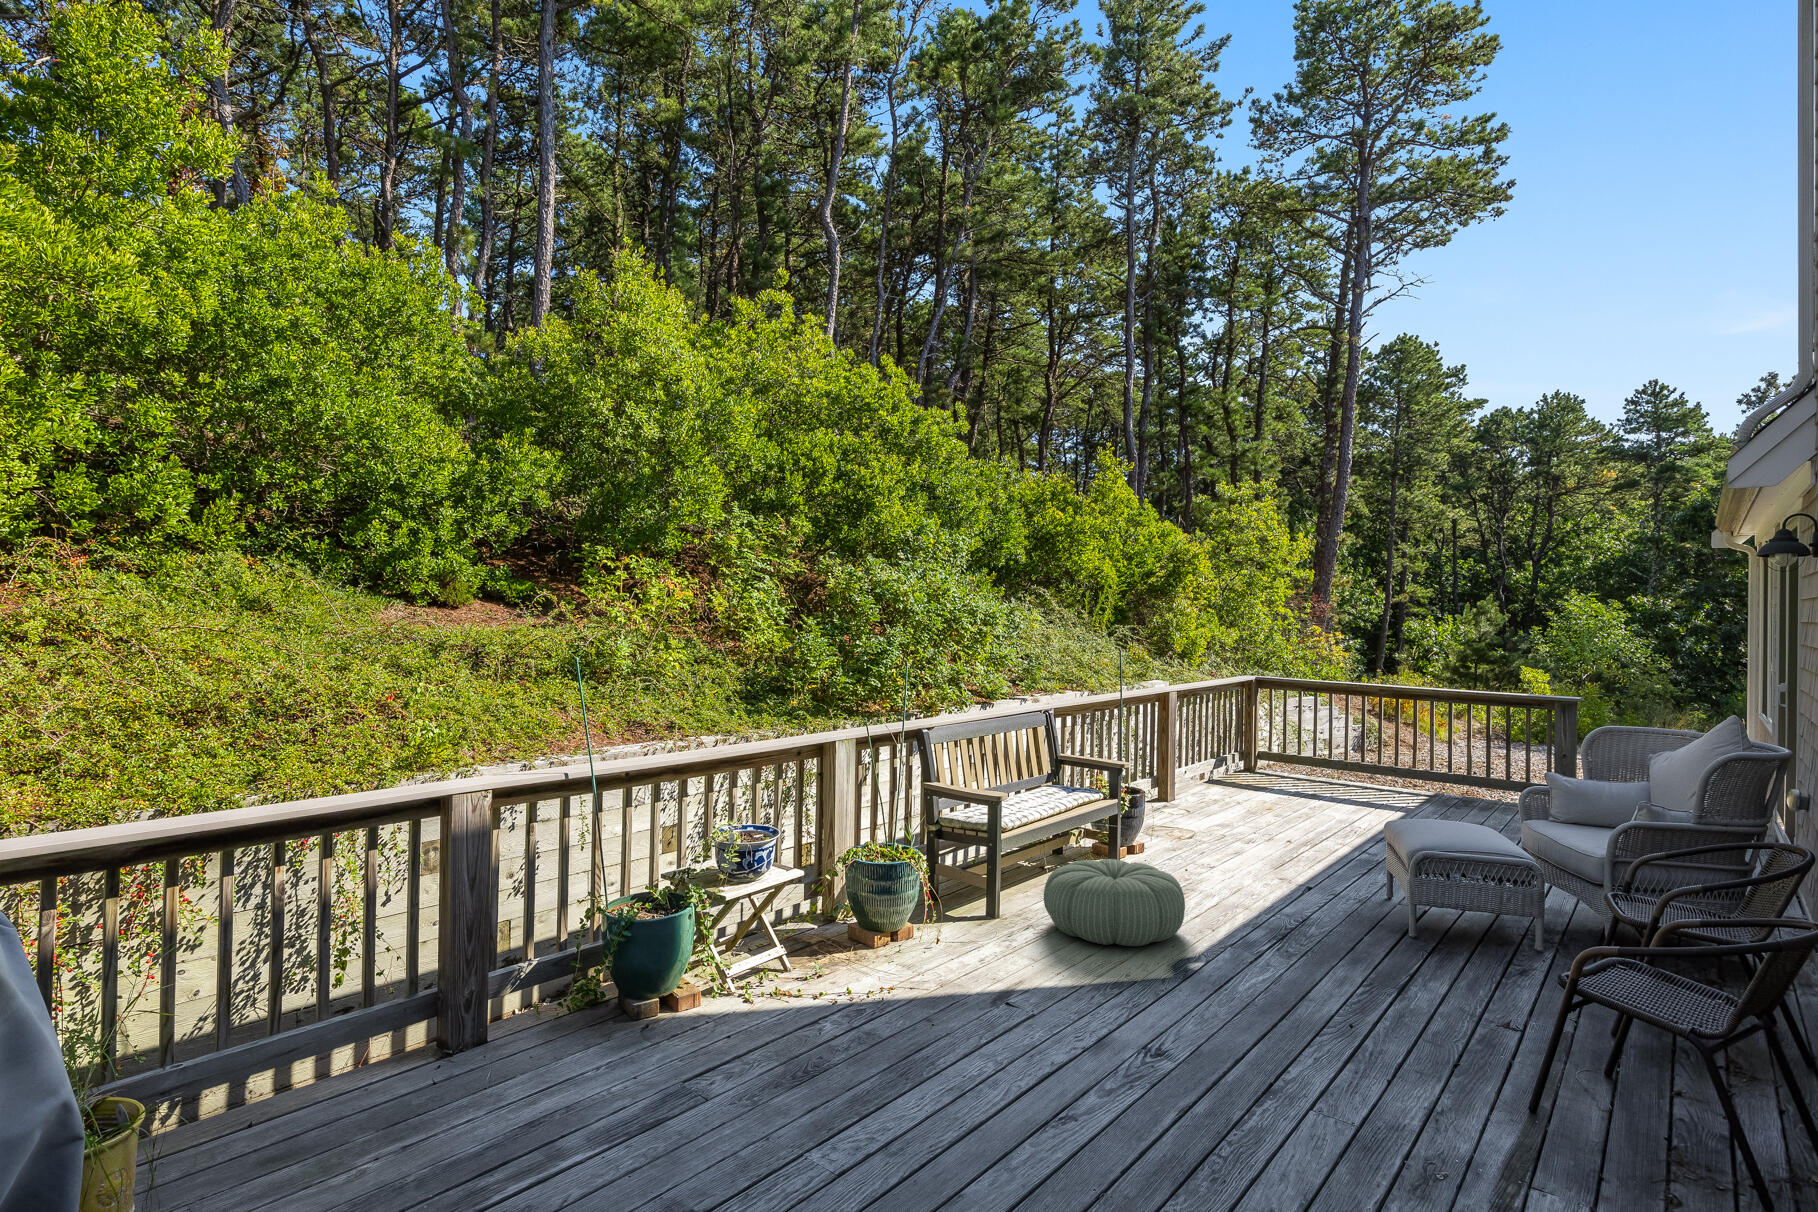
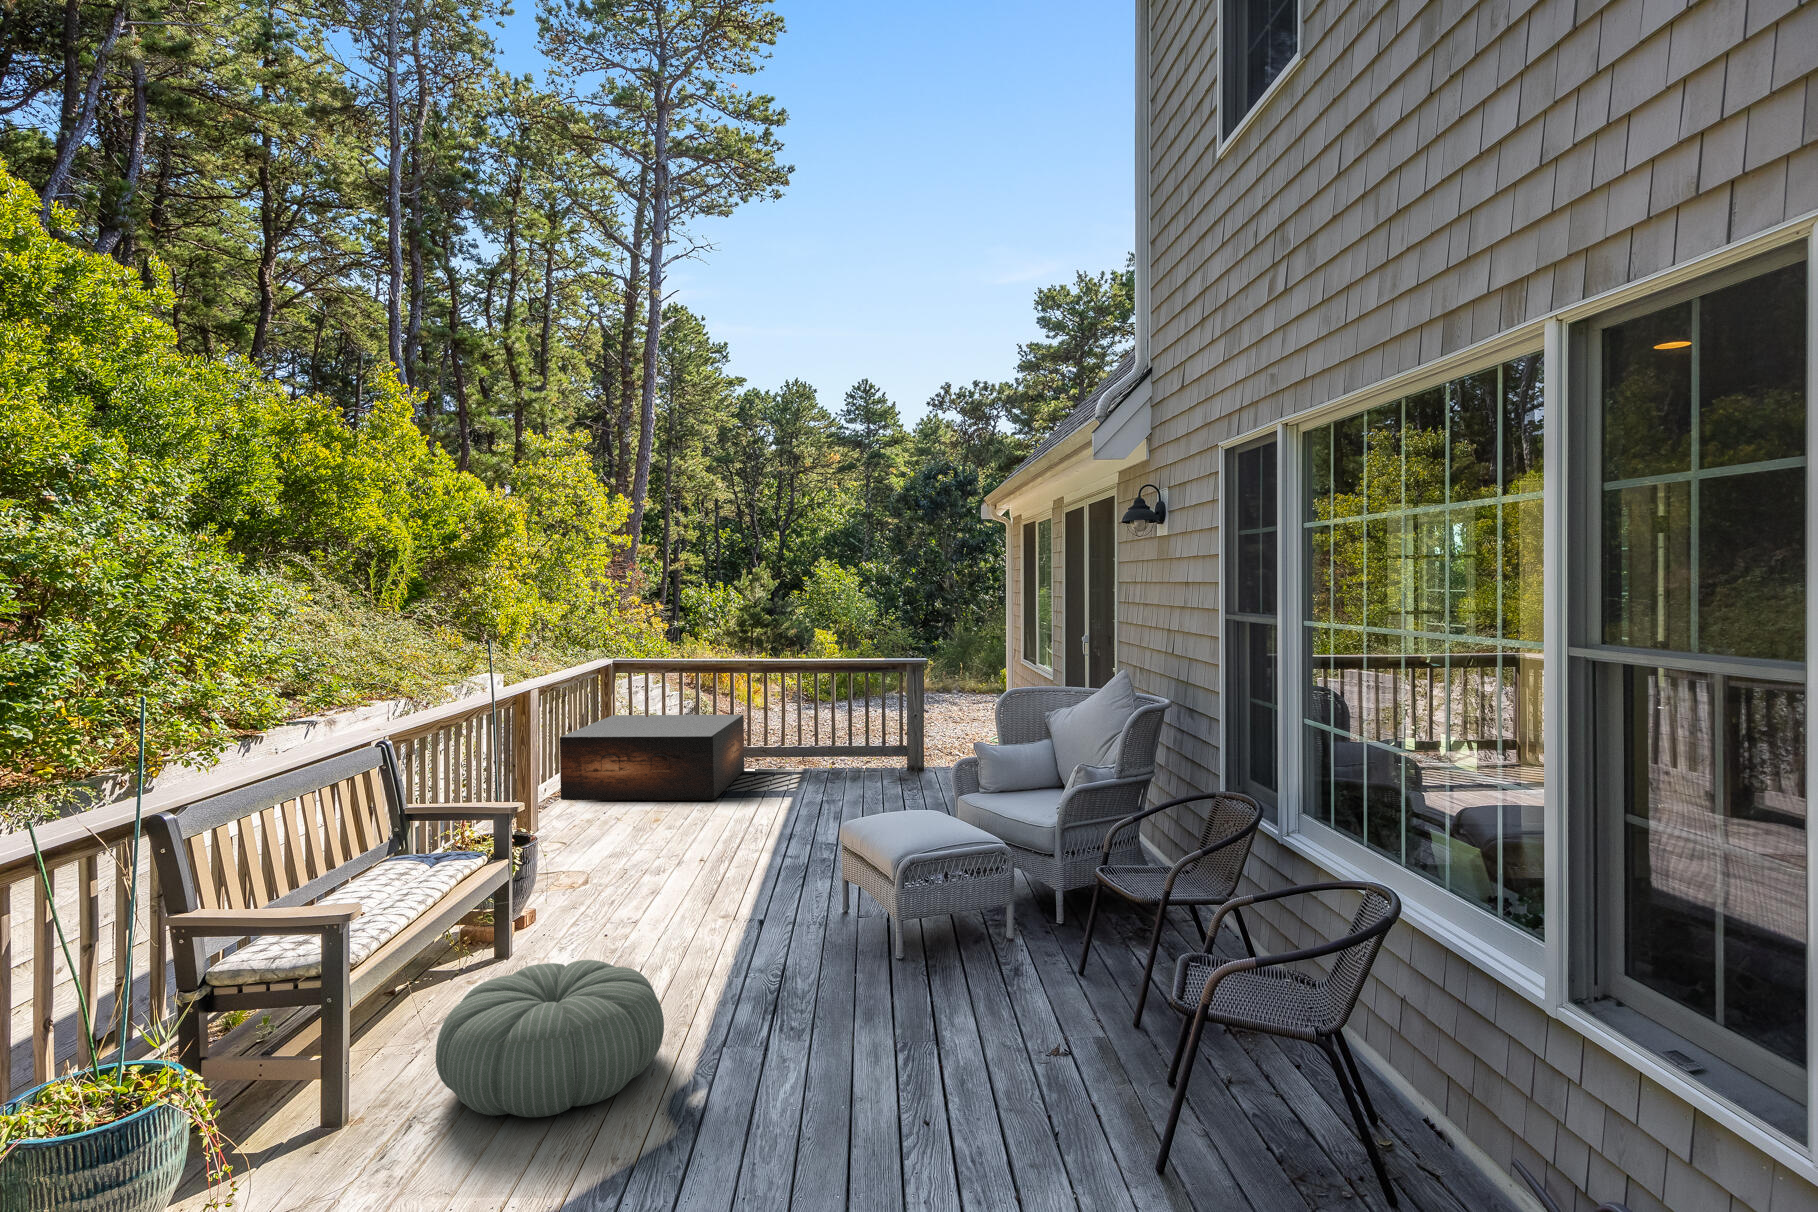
coffee table: none [1202,724,1376,803] -> present [560,715,745,800]

